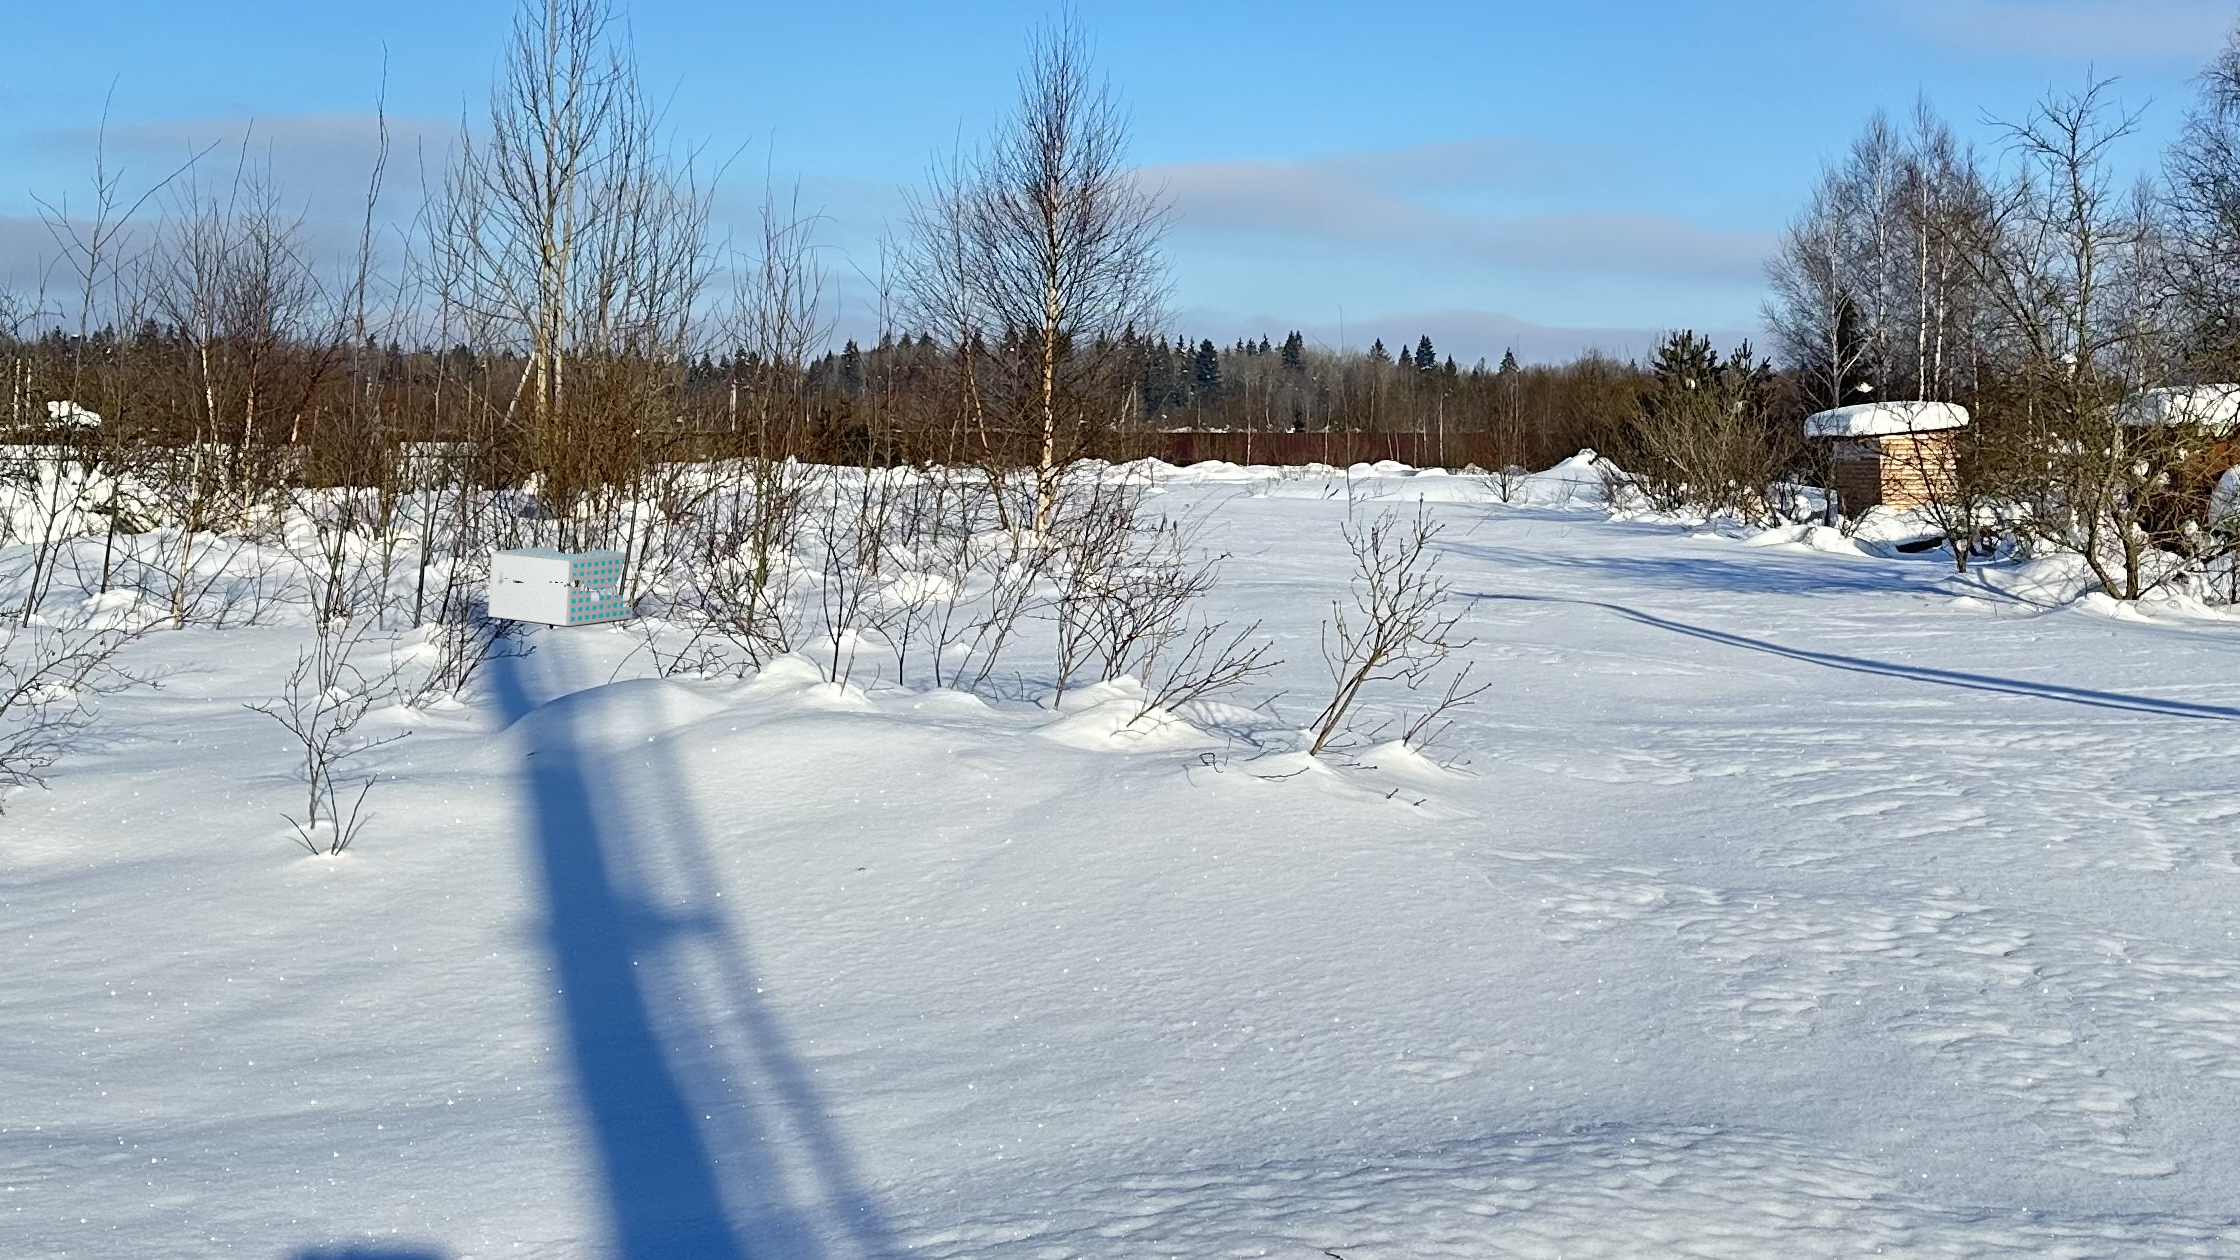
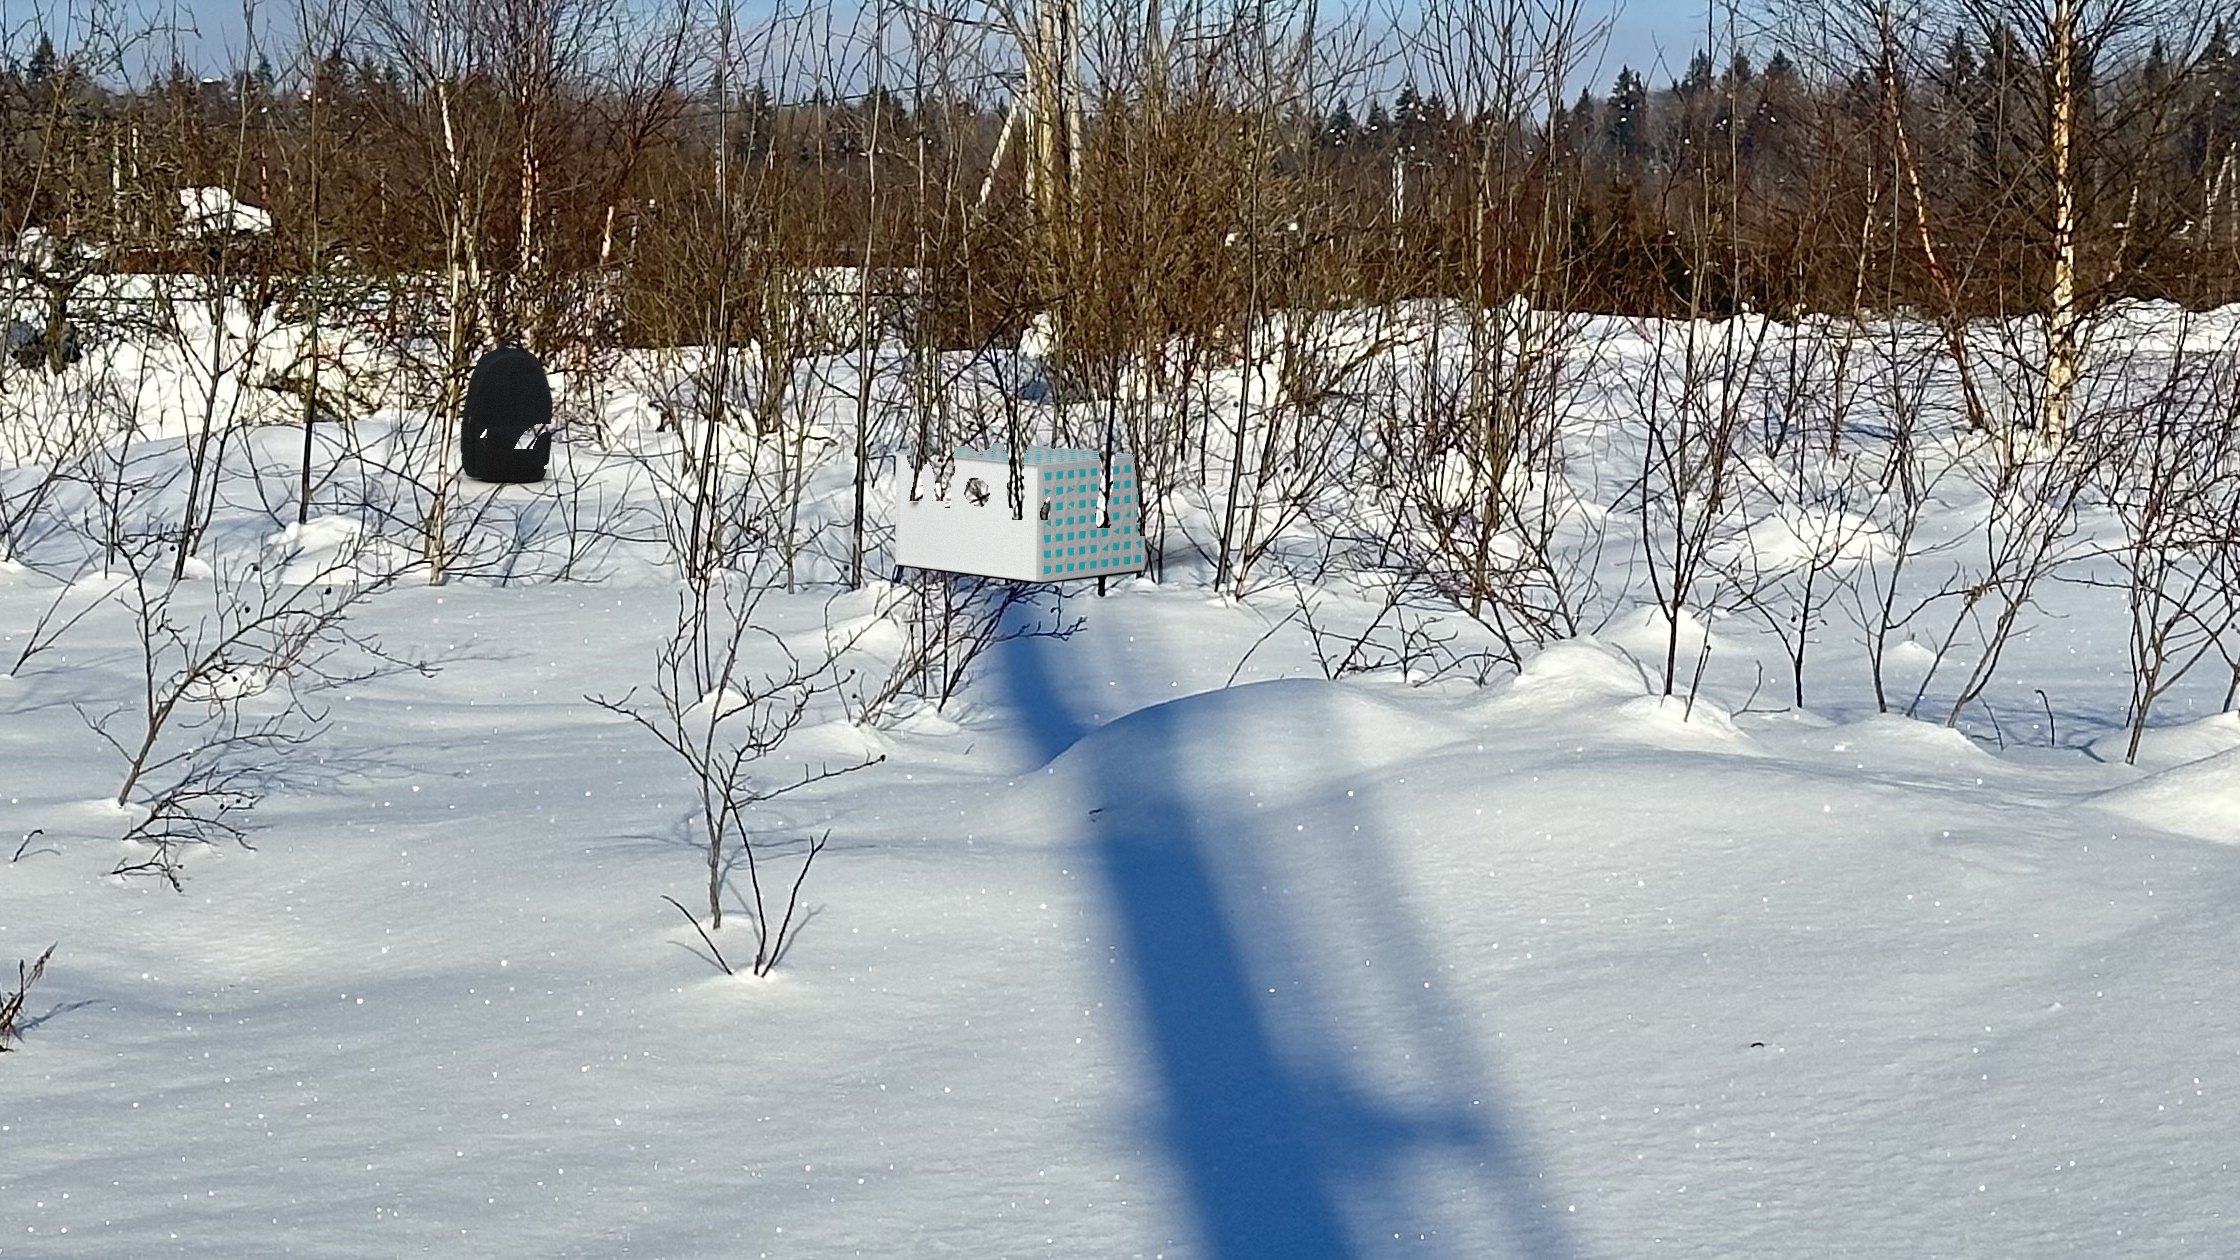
backpack: none [241,480,301,567] -> present [460,338,553,482]

